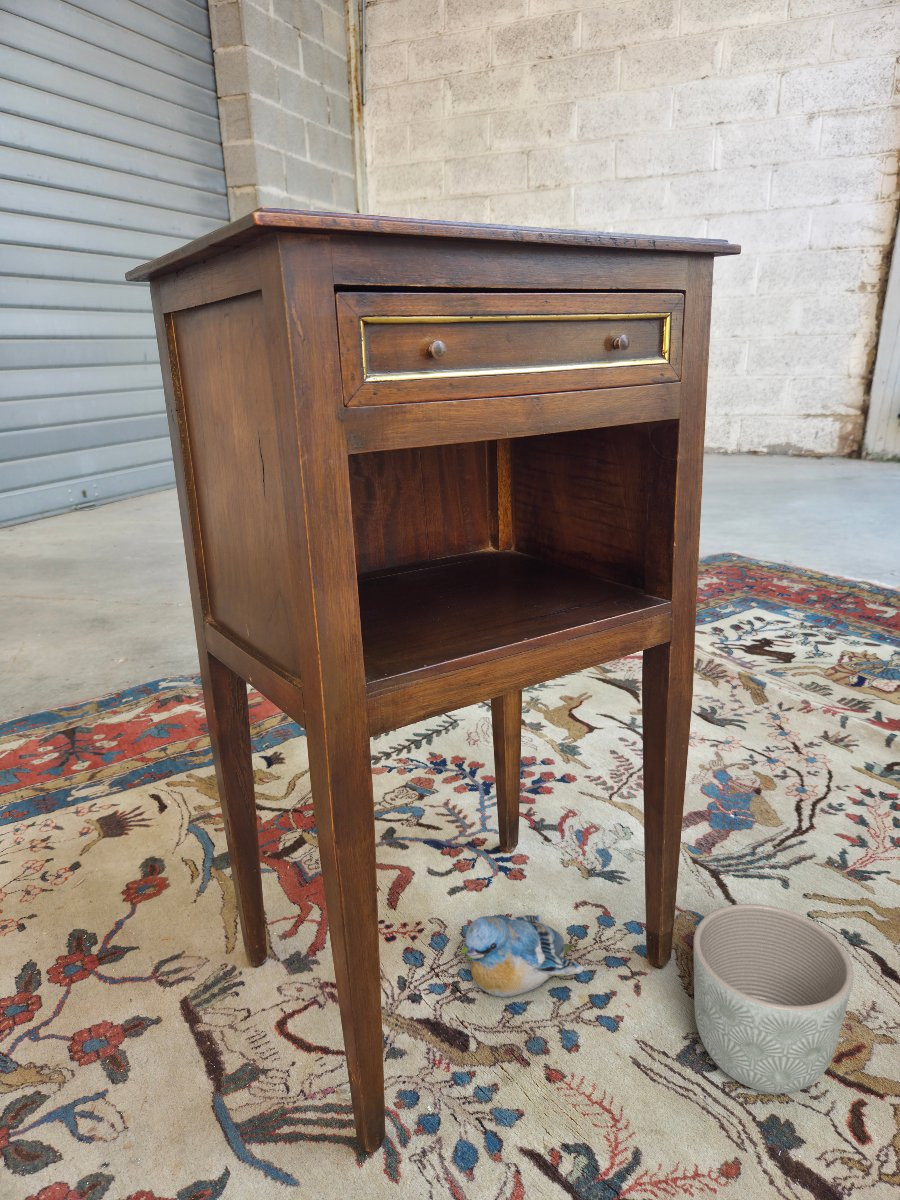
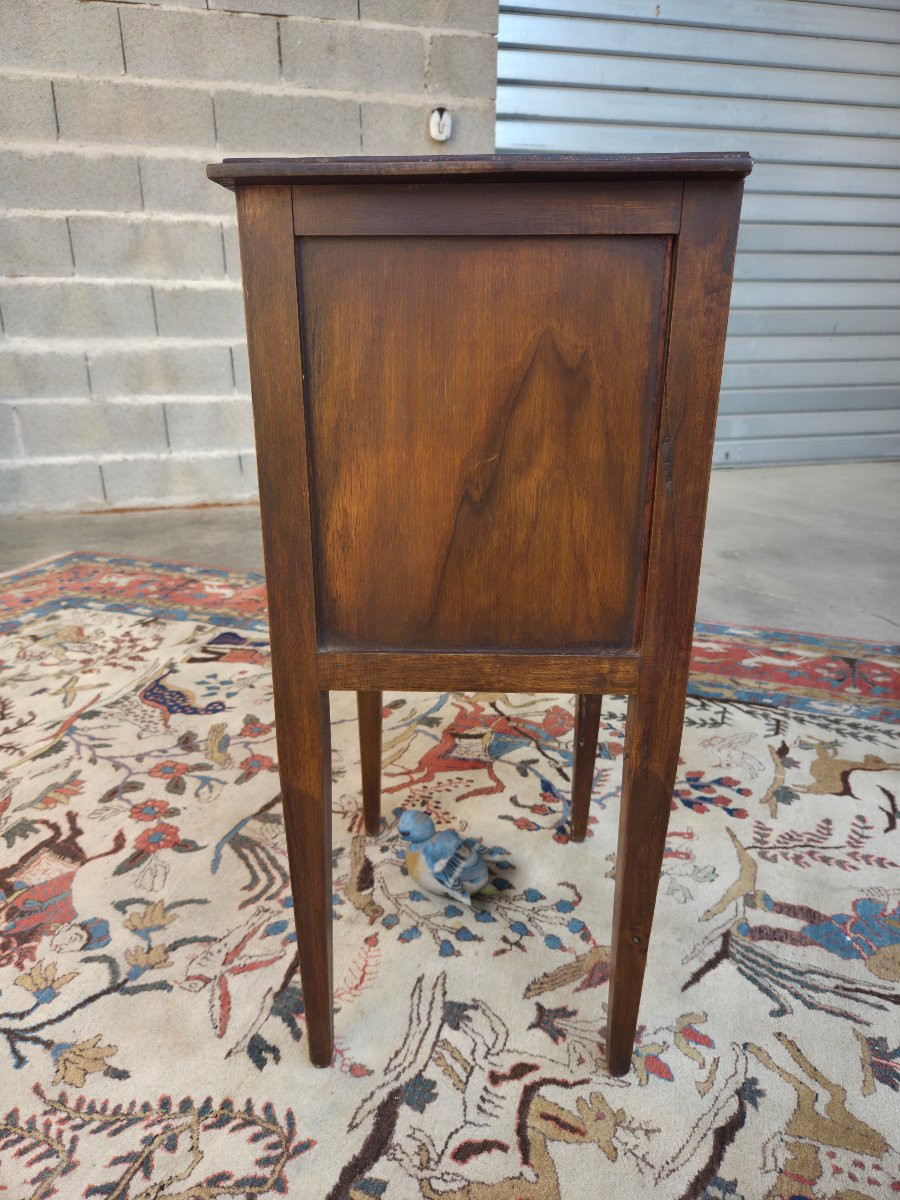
planter: present [693,904,854,1093] -> none [426,904,579,1098]

